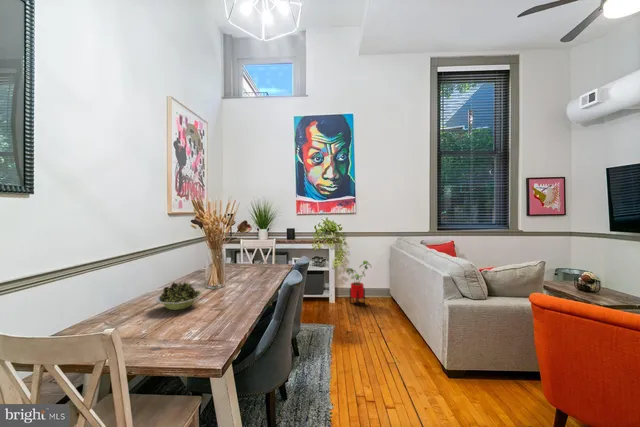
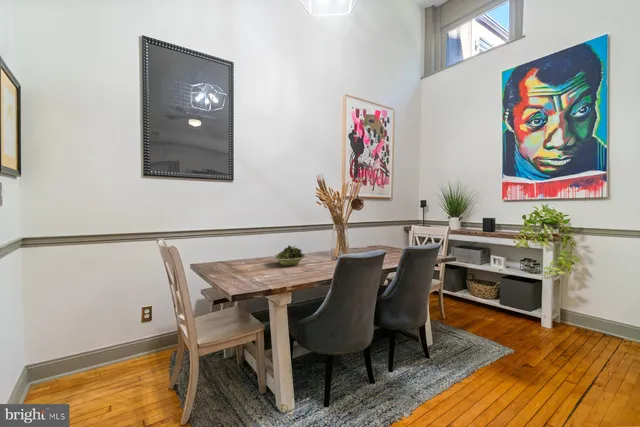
house plant: present [345,261,370,302] -> none [573,274,633,344]

